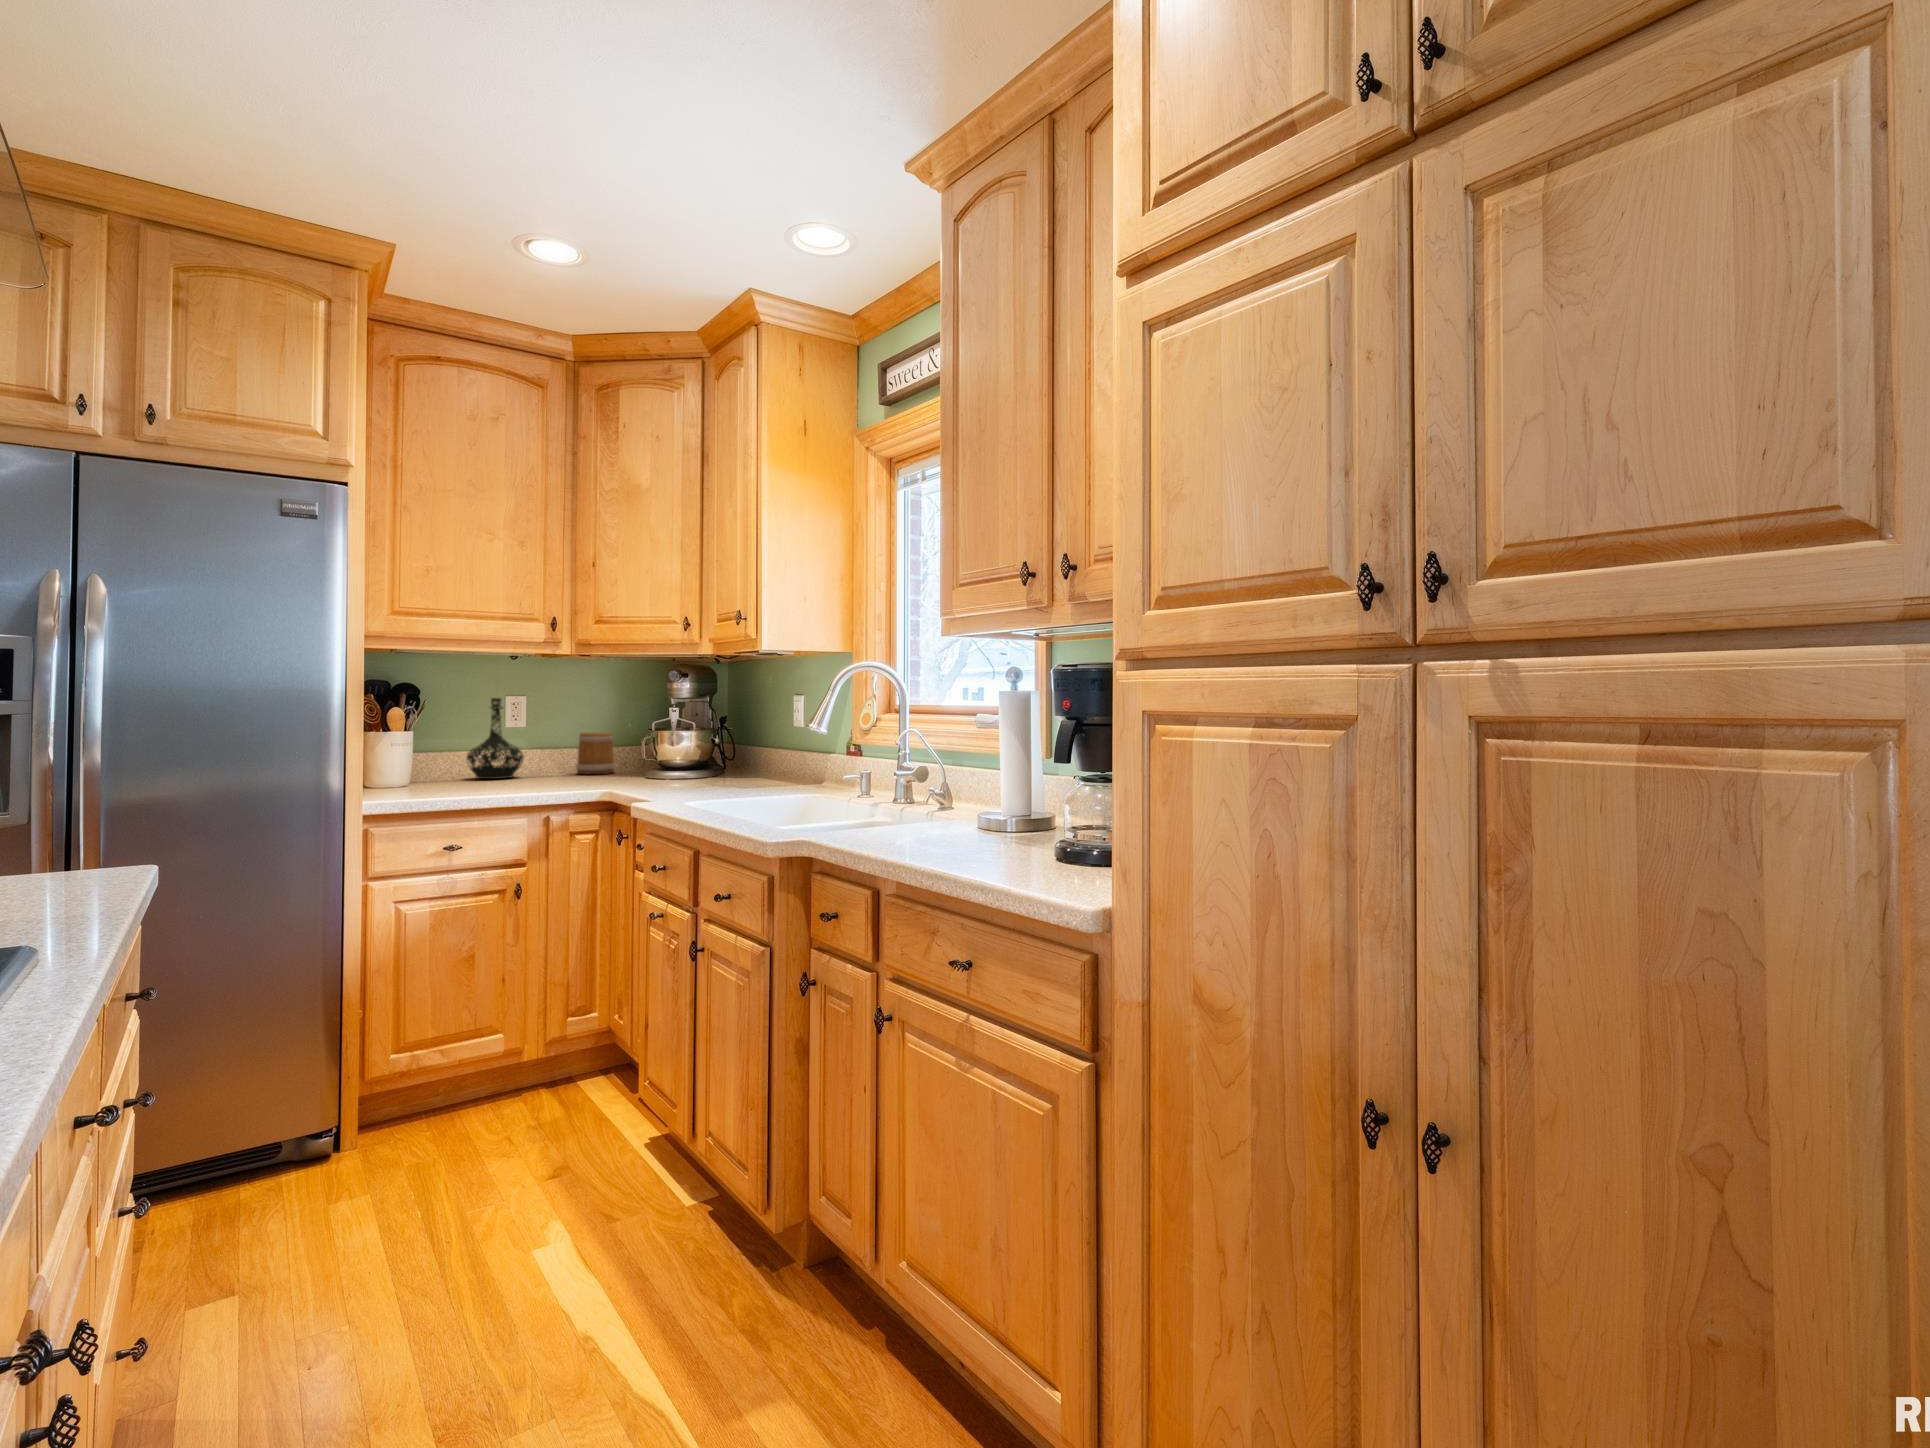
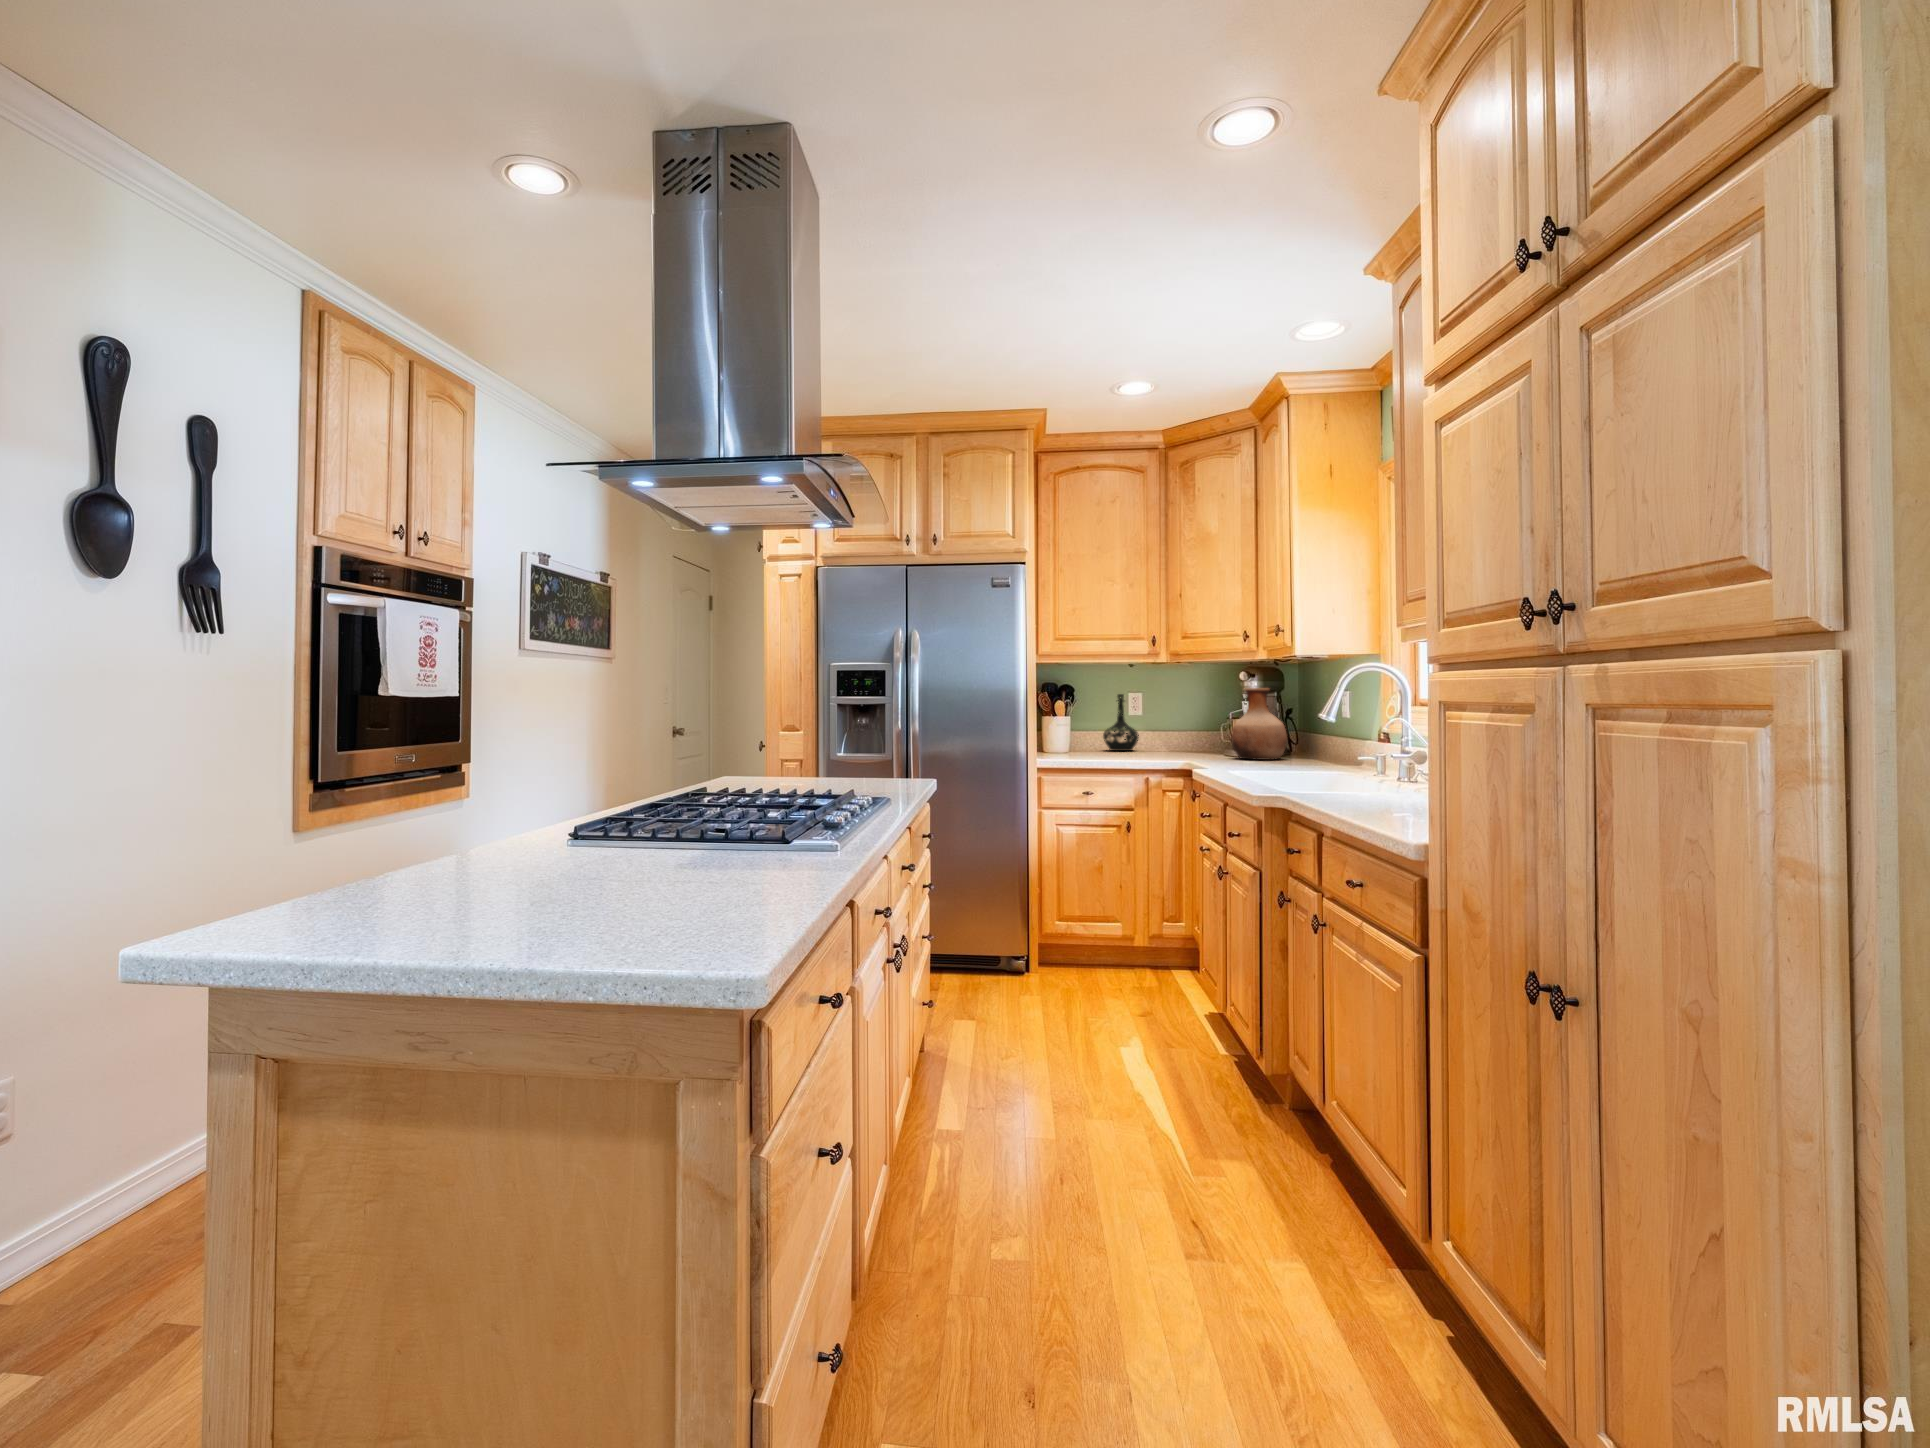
vase: none [665,691,734,782] -> present [1231,688,1287,760]
mug: present [576,732,615,774] -> none [1175,719,1203,751]

